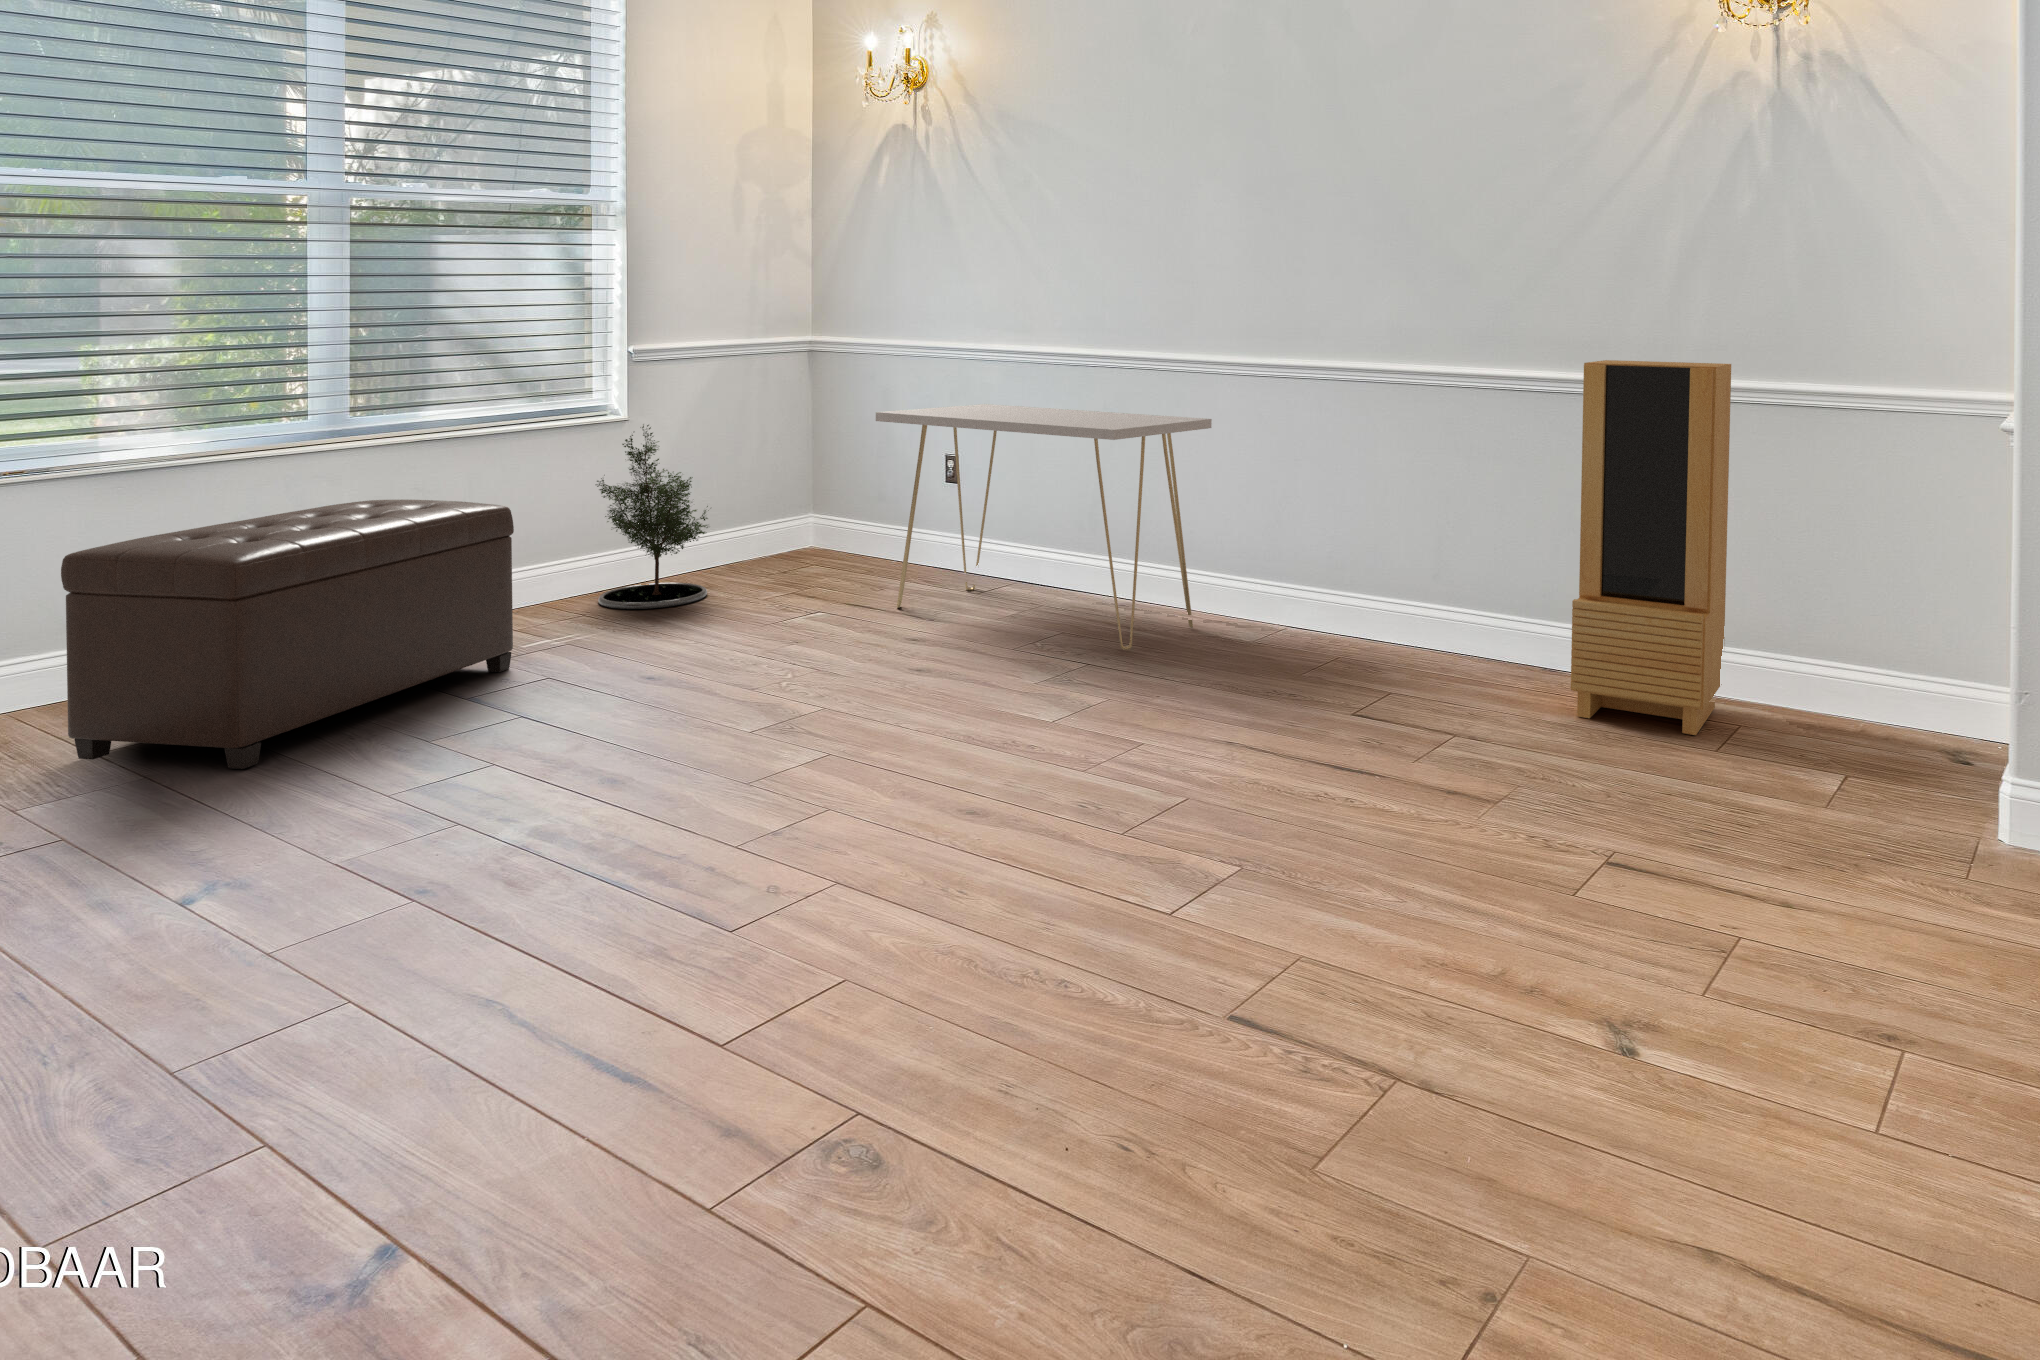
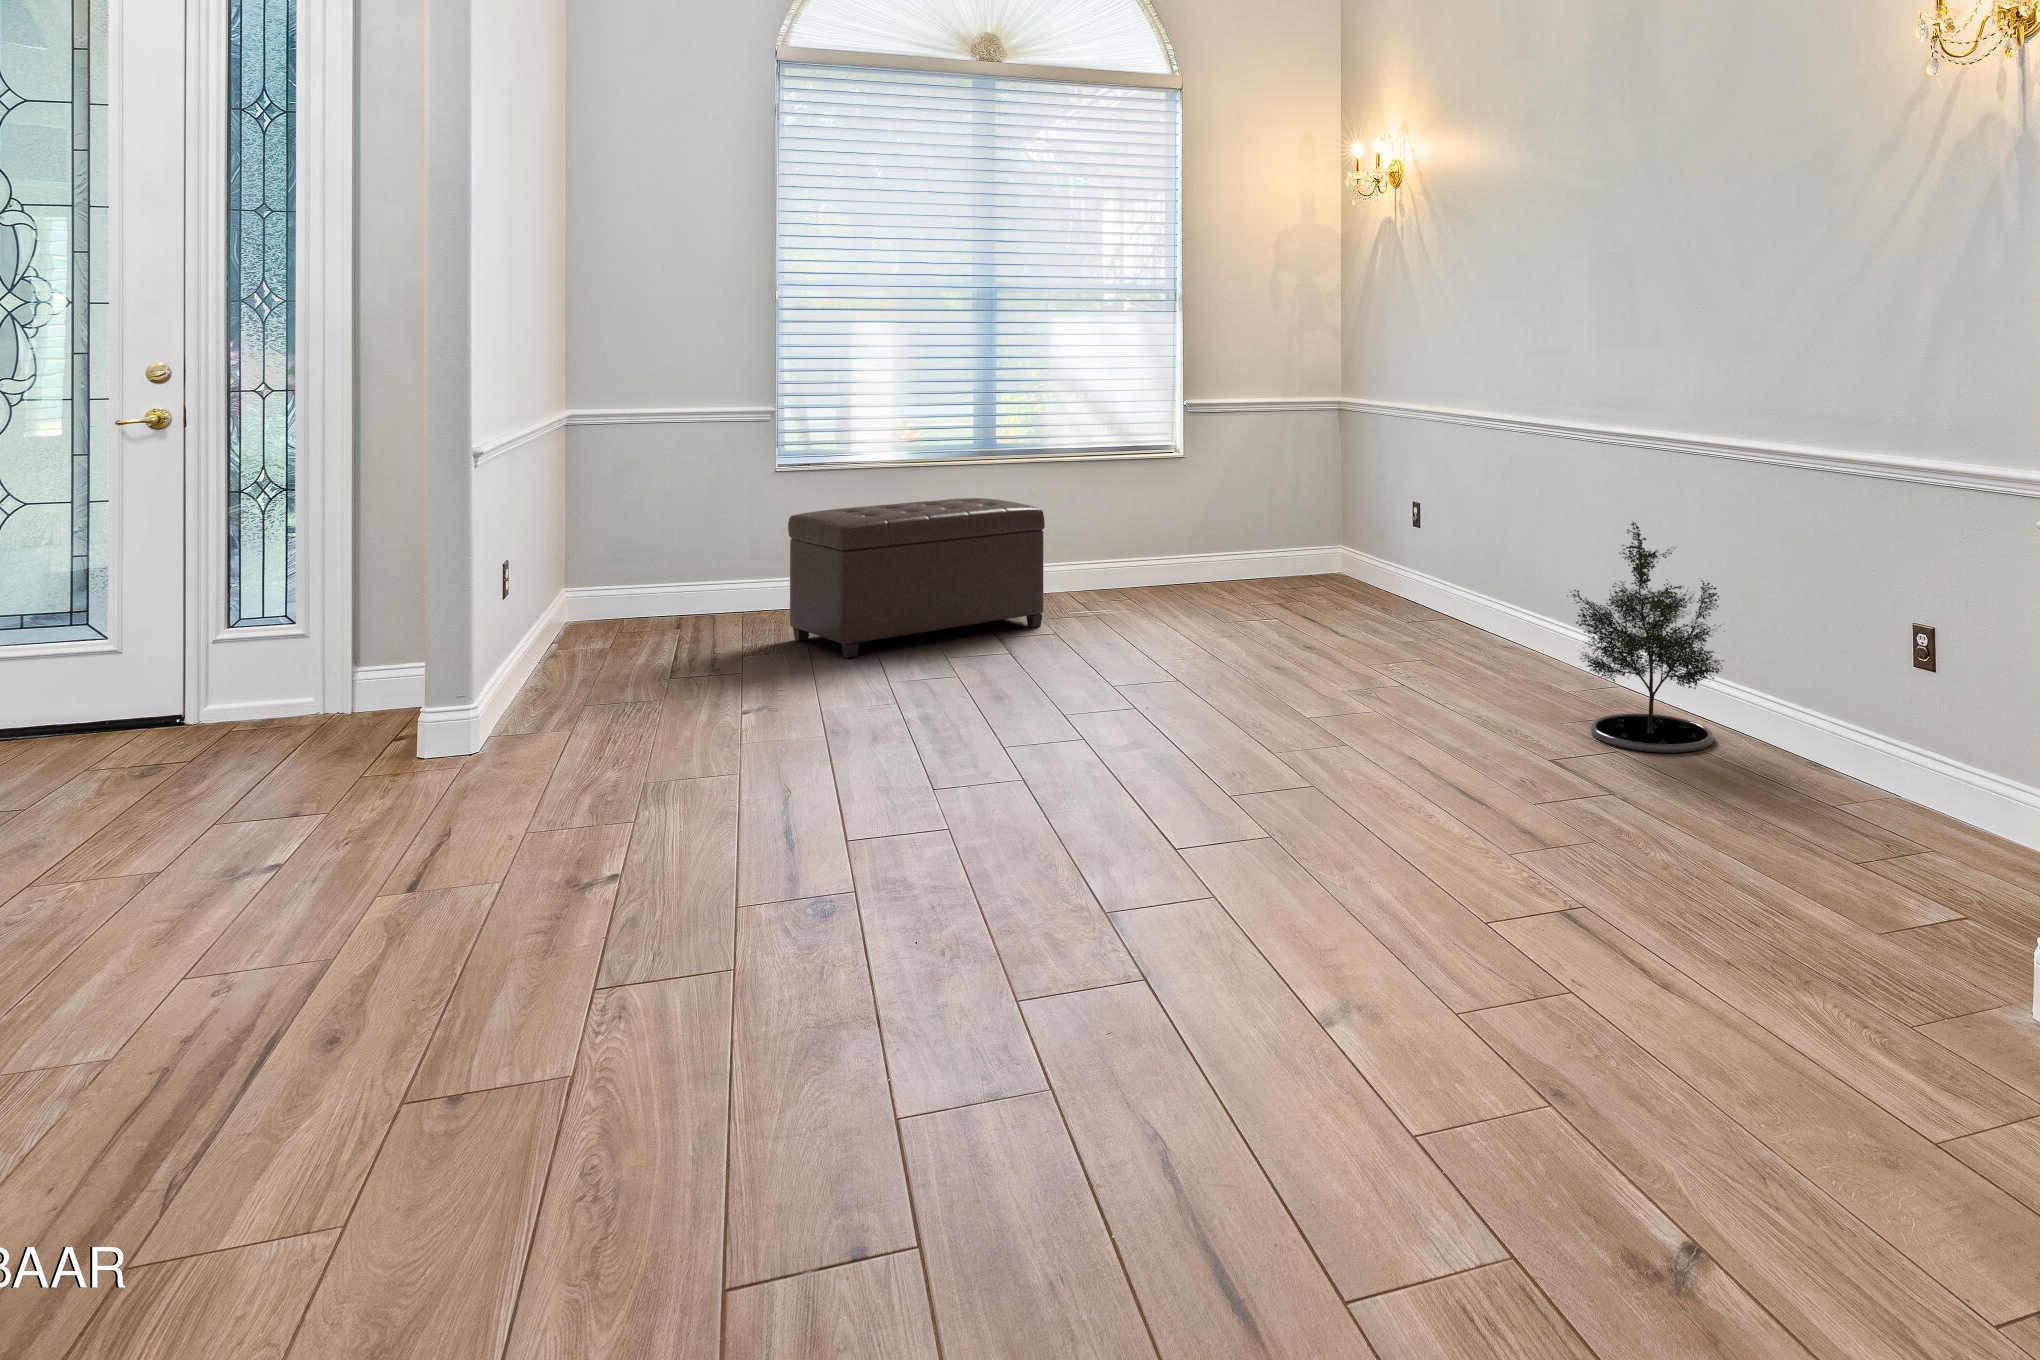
storage cabinet: present [1571,360,1731,735] -> none [1769,429,1981,853]
console table: present [876,404,1212,650] -> none [1319,450,1572,682]
potted tree: present [596,425,708,609] -> present [1567,522,1724,753]

